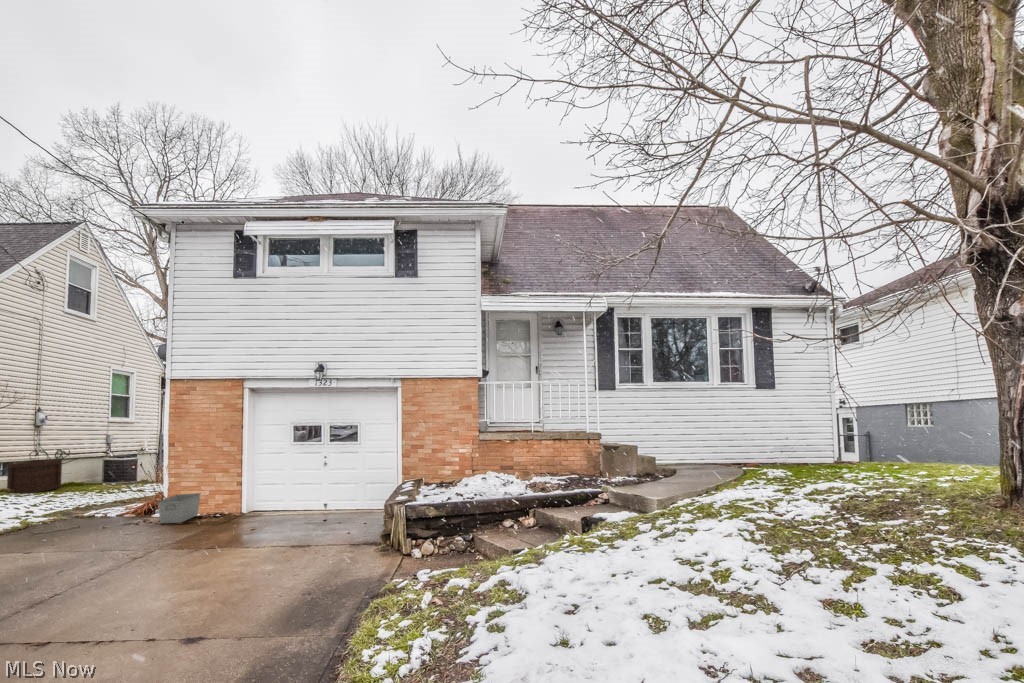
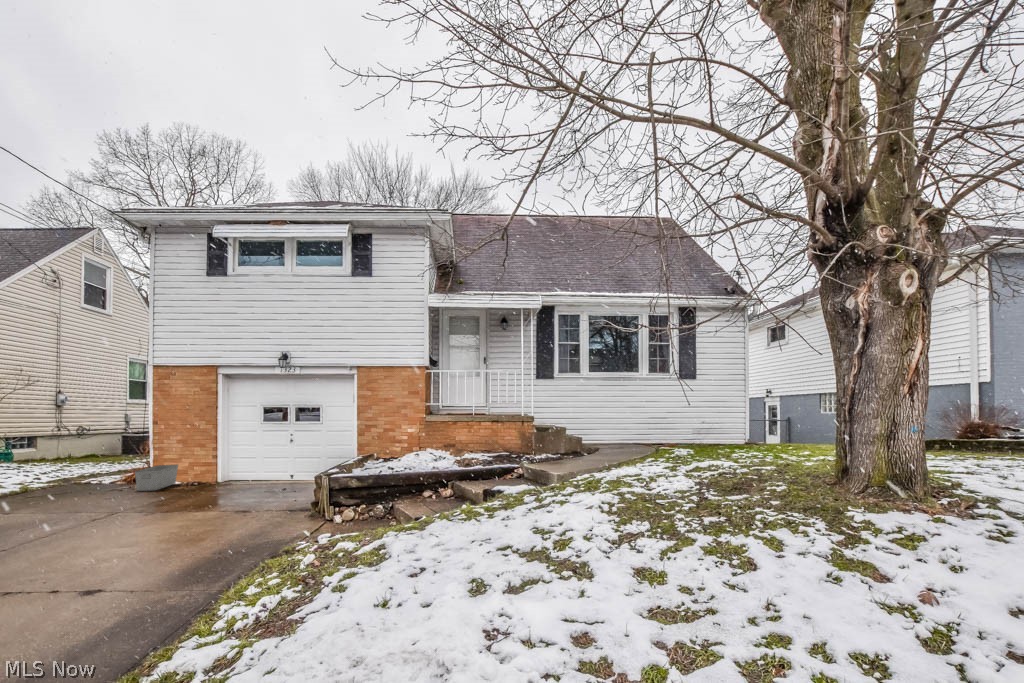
wooden crate: present [7,459,62,493] -> none [29,434,81,464]

